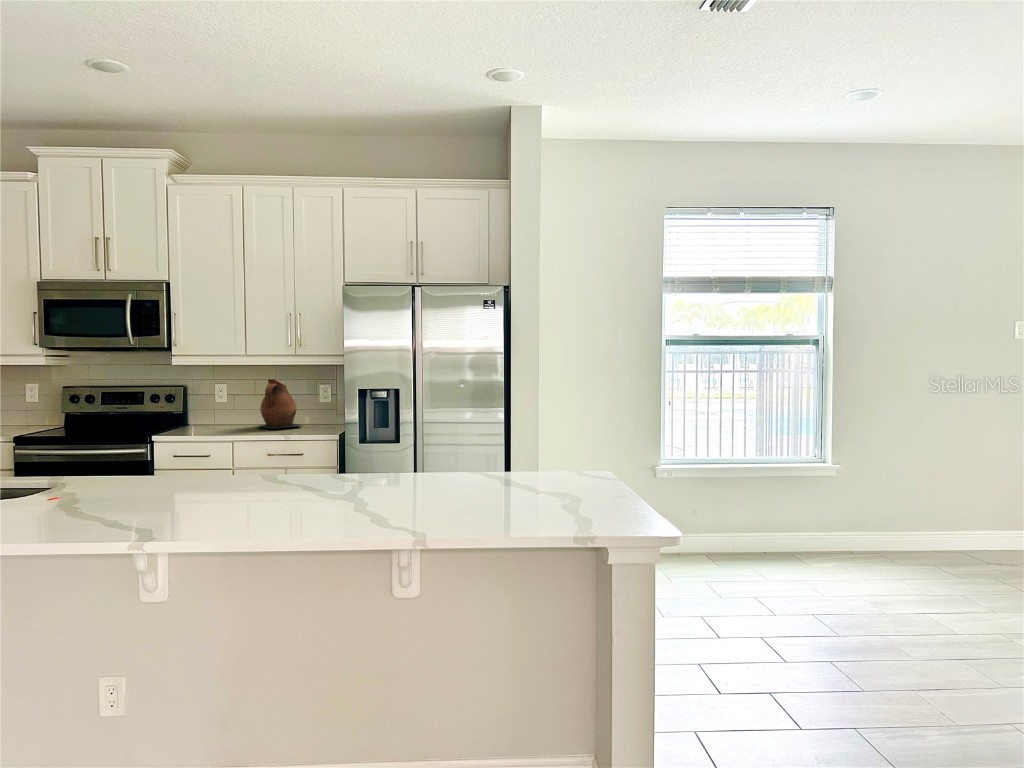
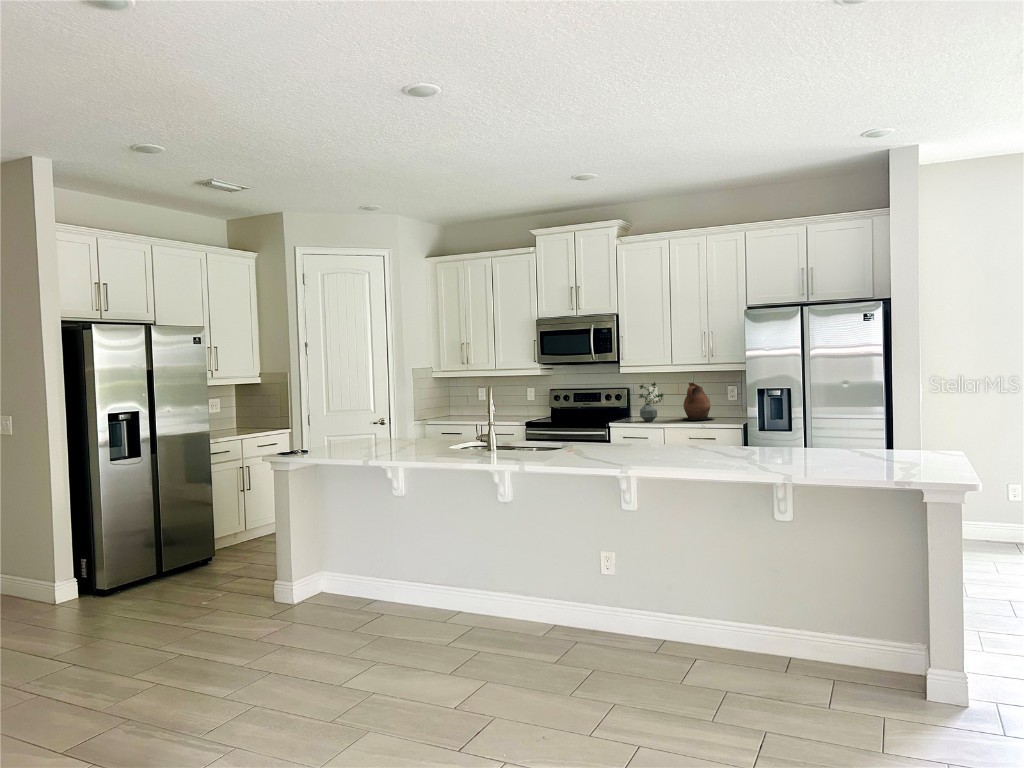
potted plant: none [196,377,233,431] -> present [639,382,663,421]

